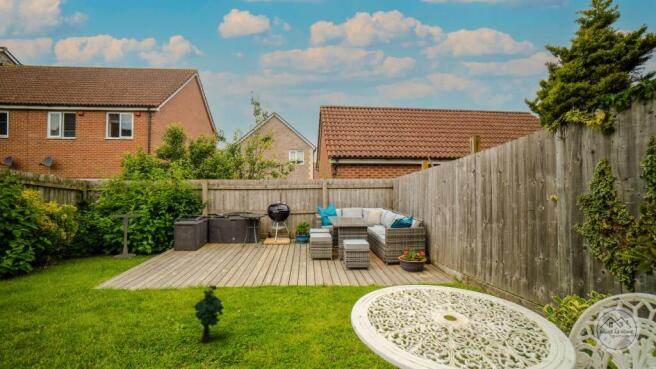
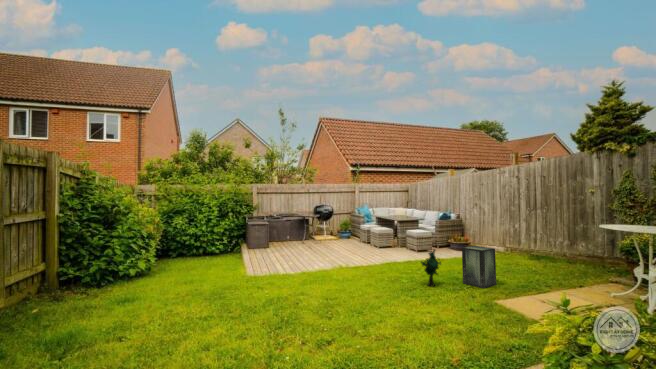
pedestal table: present [110,214,142,258] -> none [194,216,221,257]
storage box: none [257,284,298,361] -> present [462,246,496,288]

